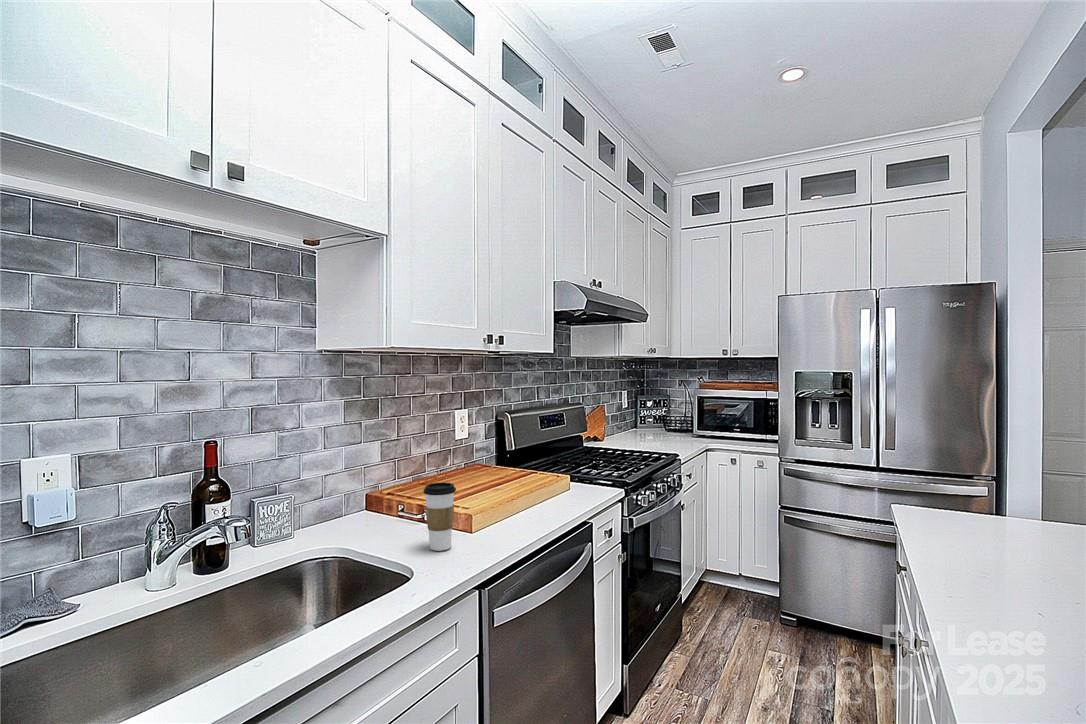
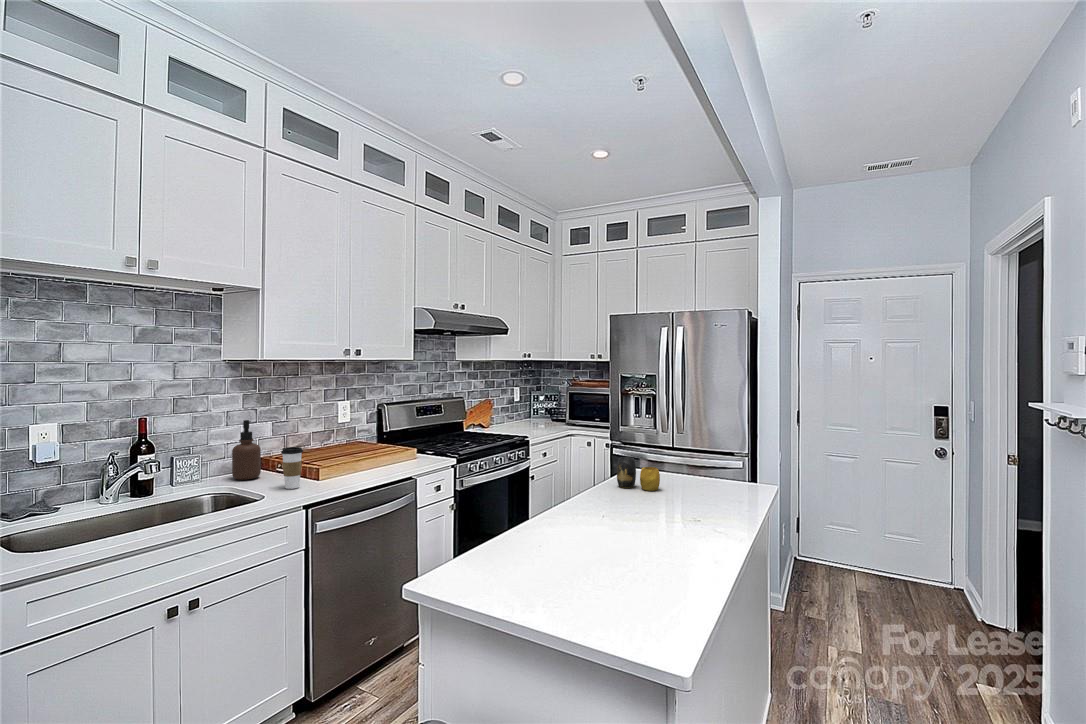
soap dispenser: none [337,440,378,534] -> present [232,420,261,480]
vase: none [948,490,1037,546] -> present [617,457,660,491]

